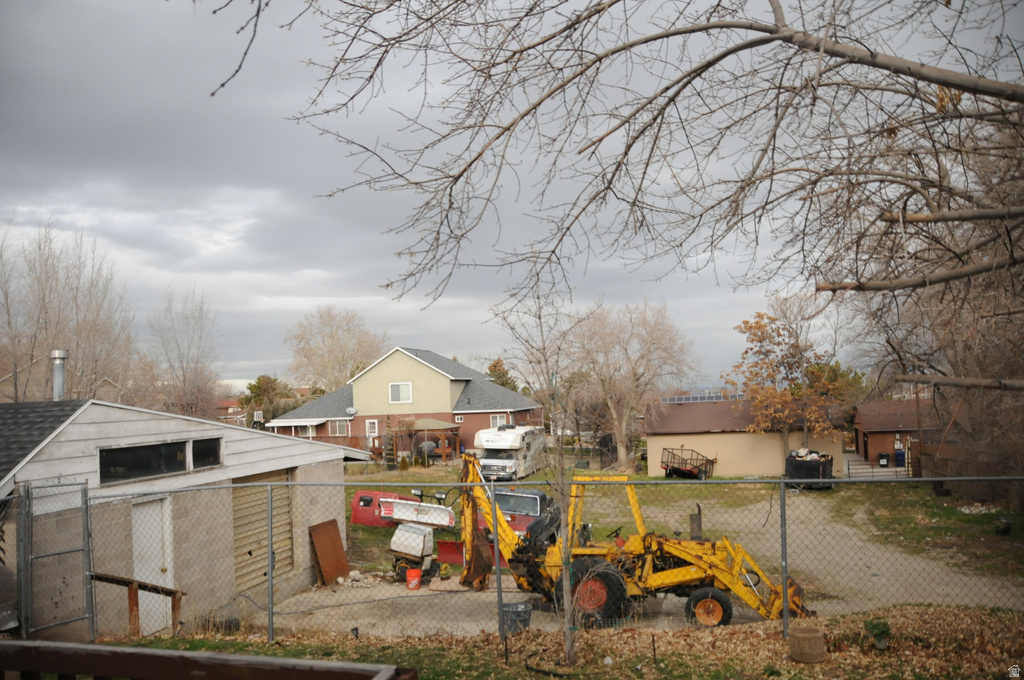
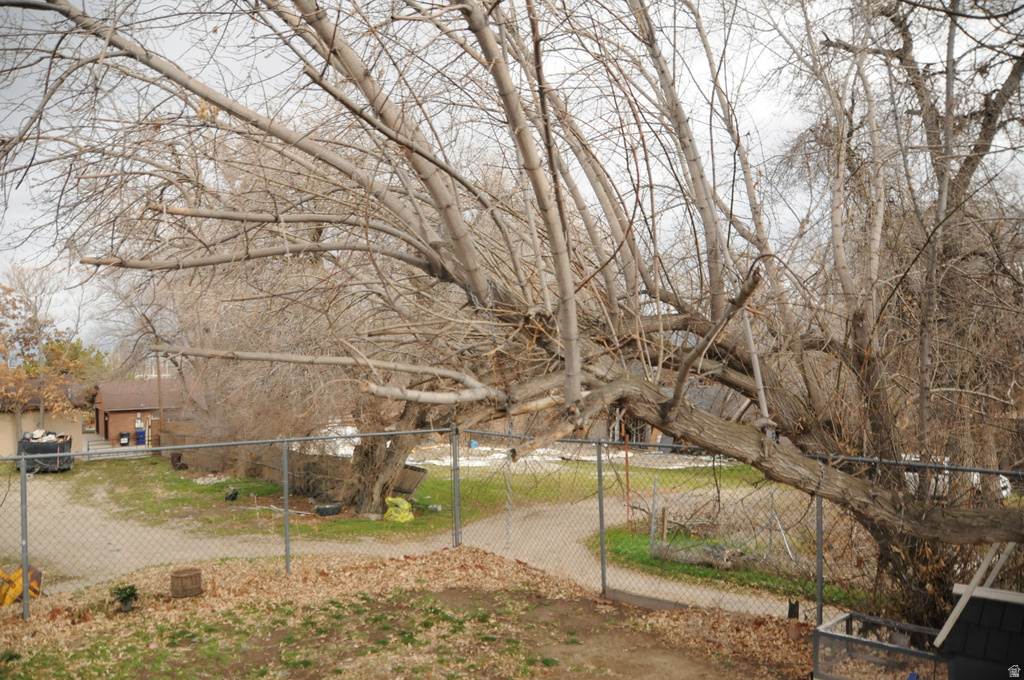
wooden bucket: present [787,626,826,663] -> present [170,568,202,598]

